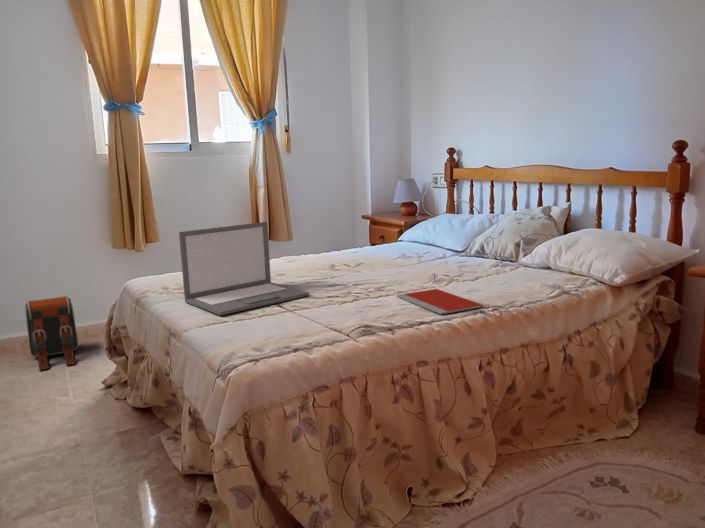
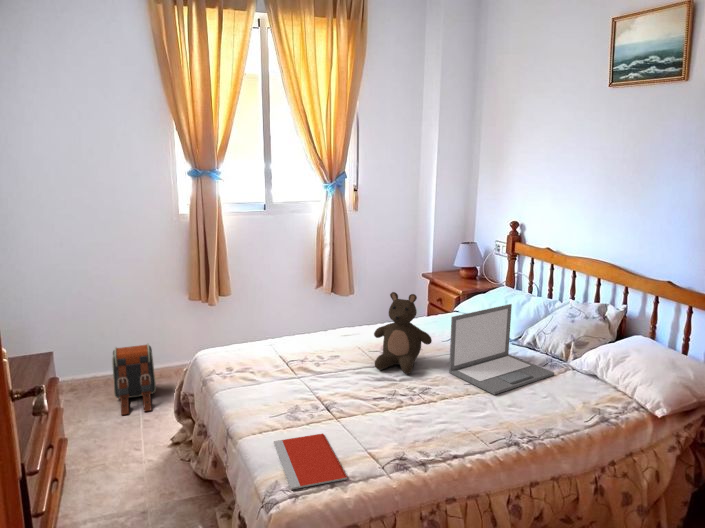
stuffed bear: none [321,196,382,278] -> present [374,292,432,374]
laptop: present [179,222,309,315] -> present [449,304,554,395]
notebook: present [396,289,484,314] -> present [274,433,347,489]

